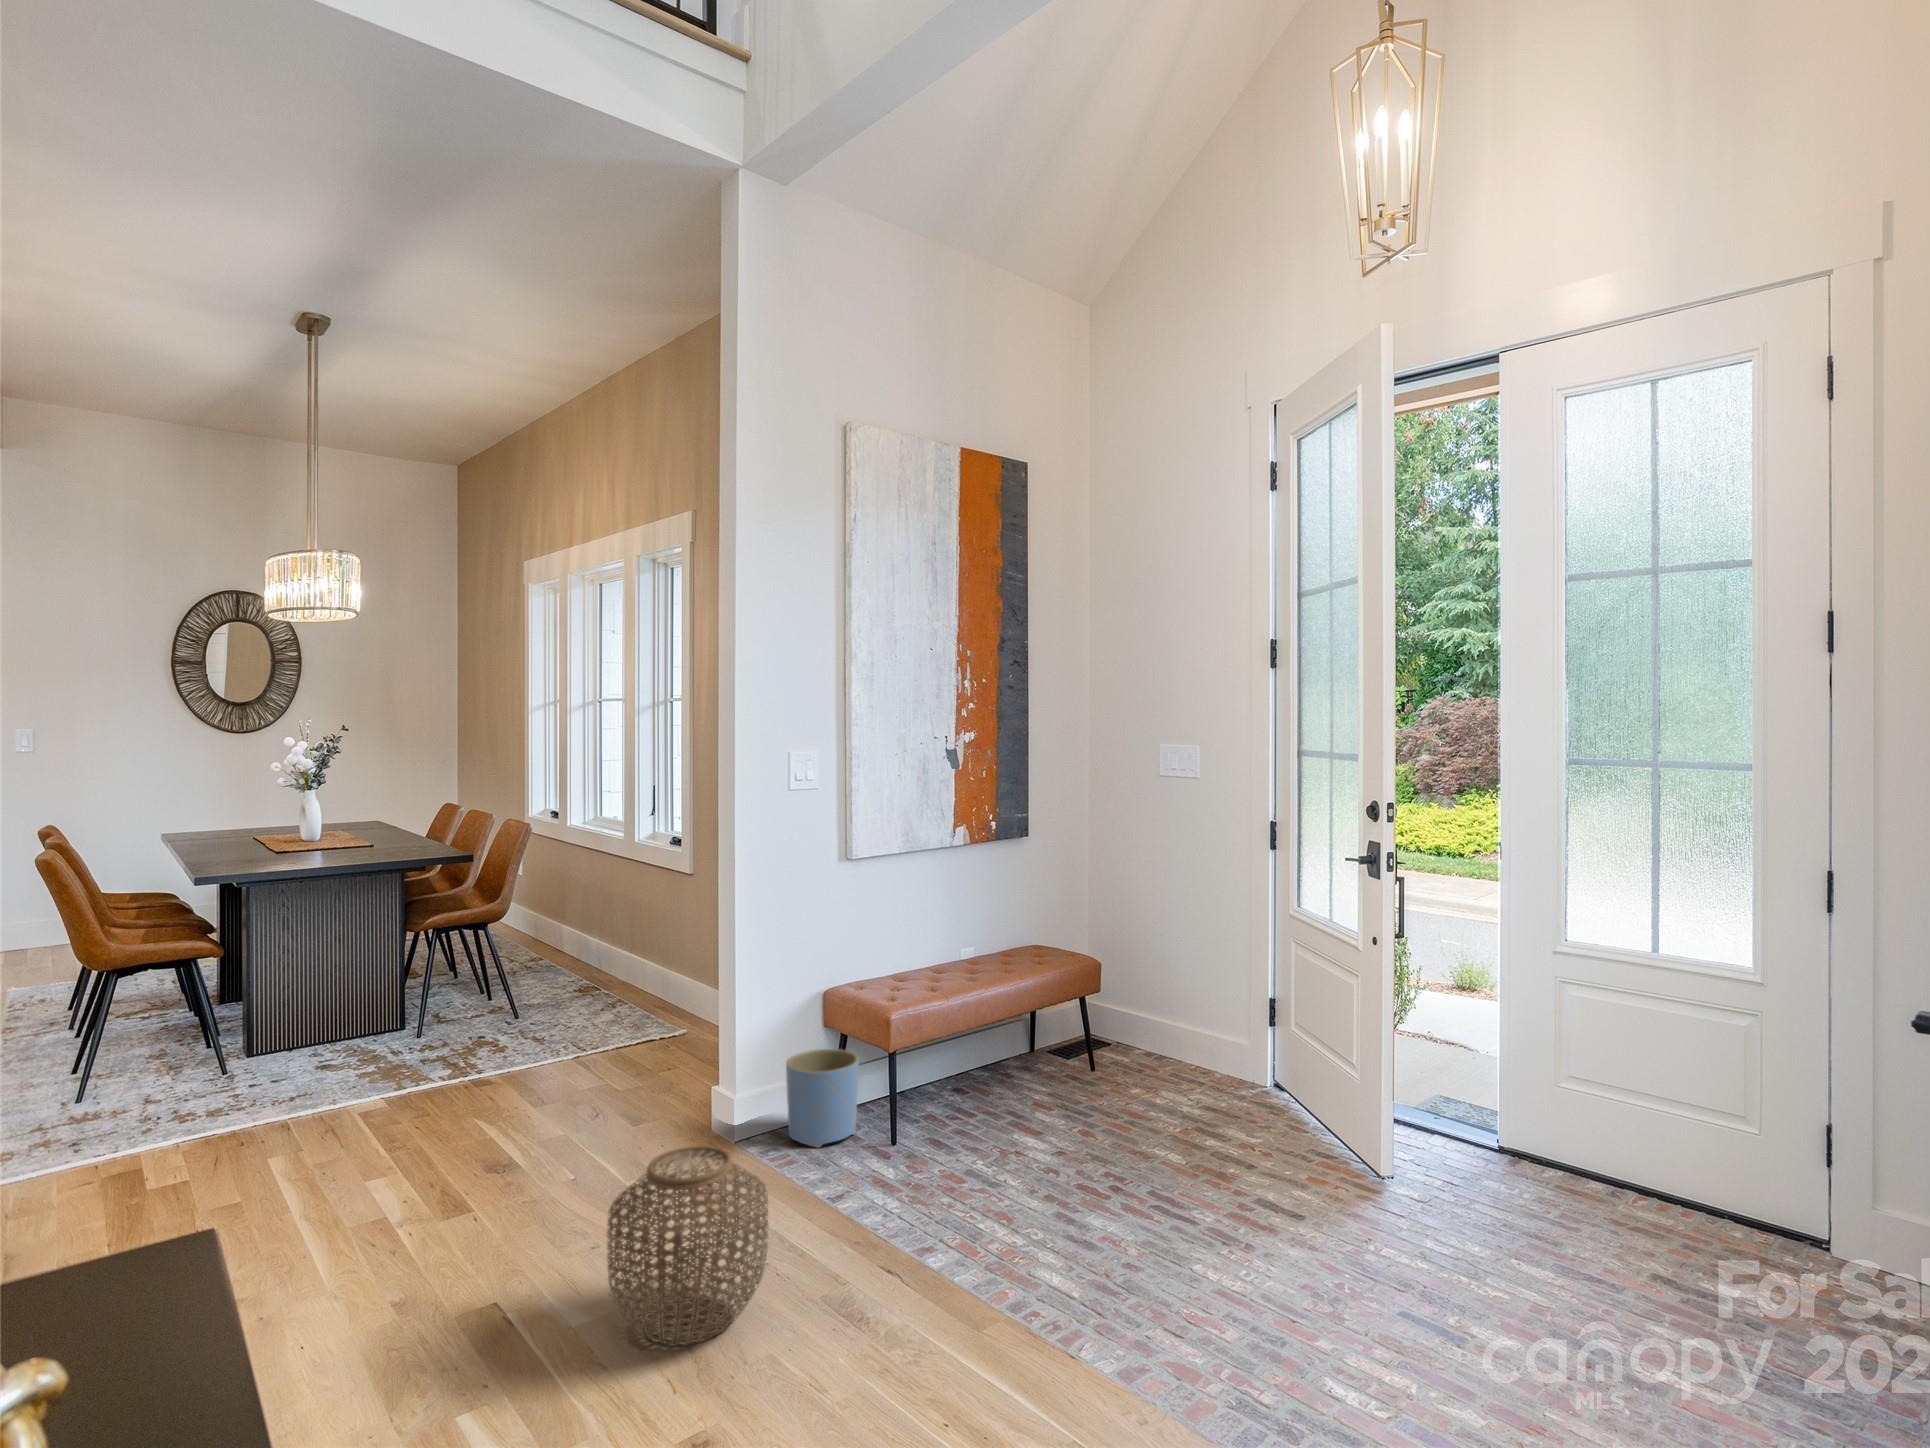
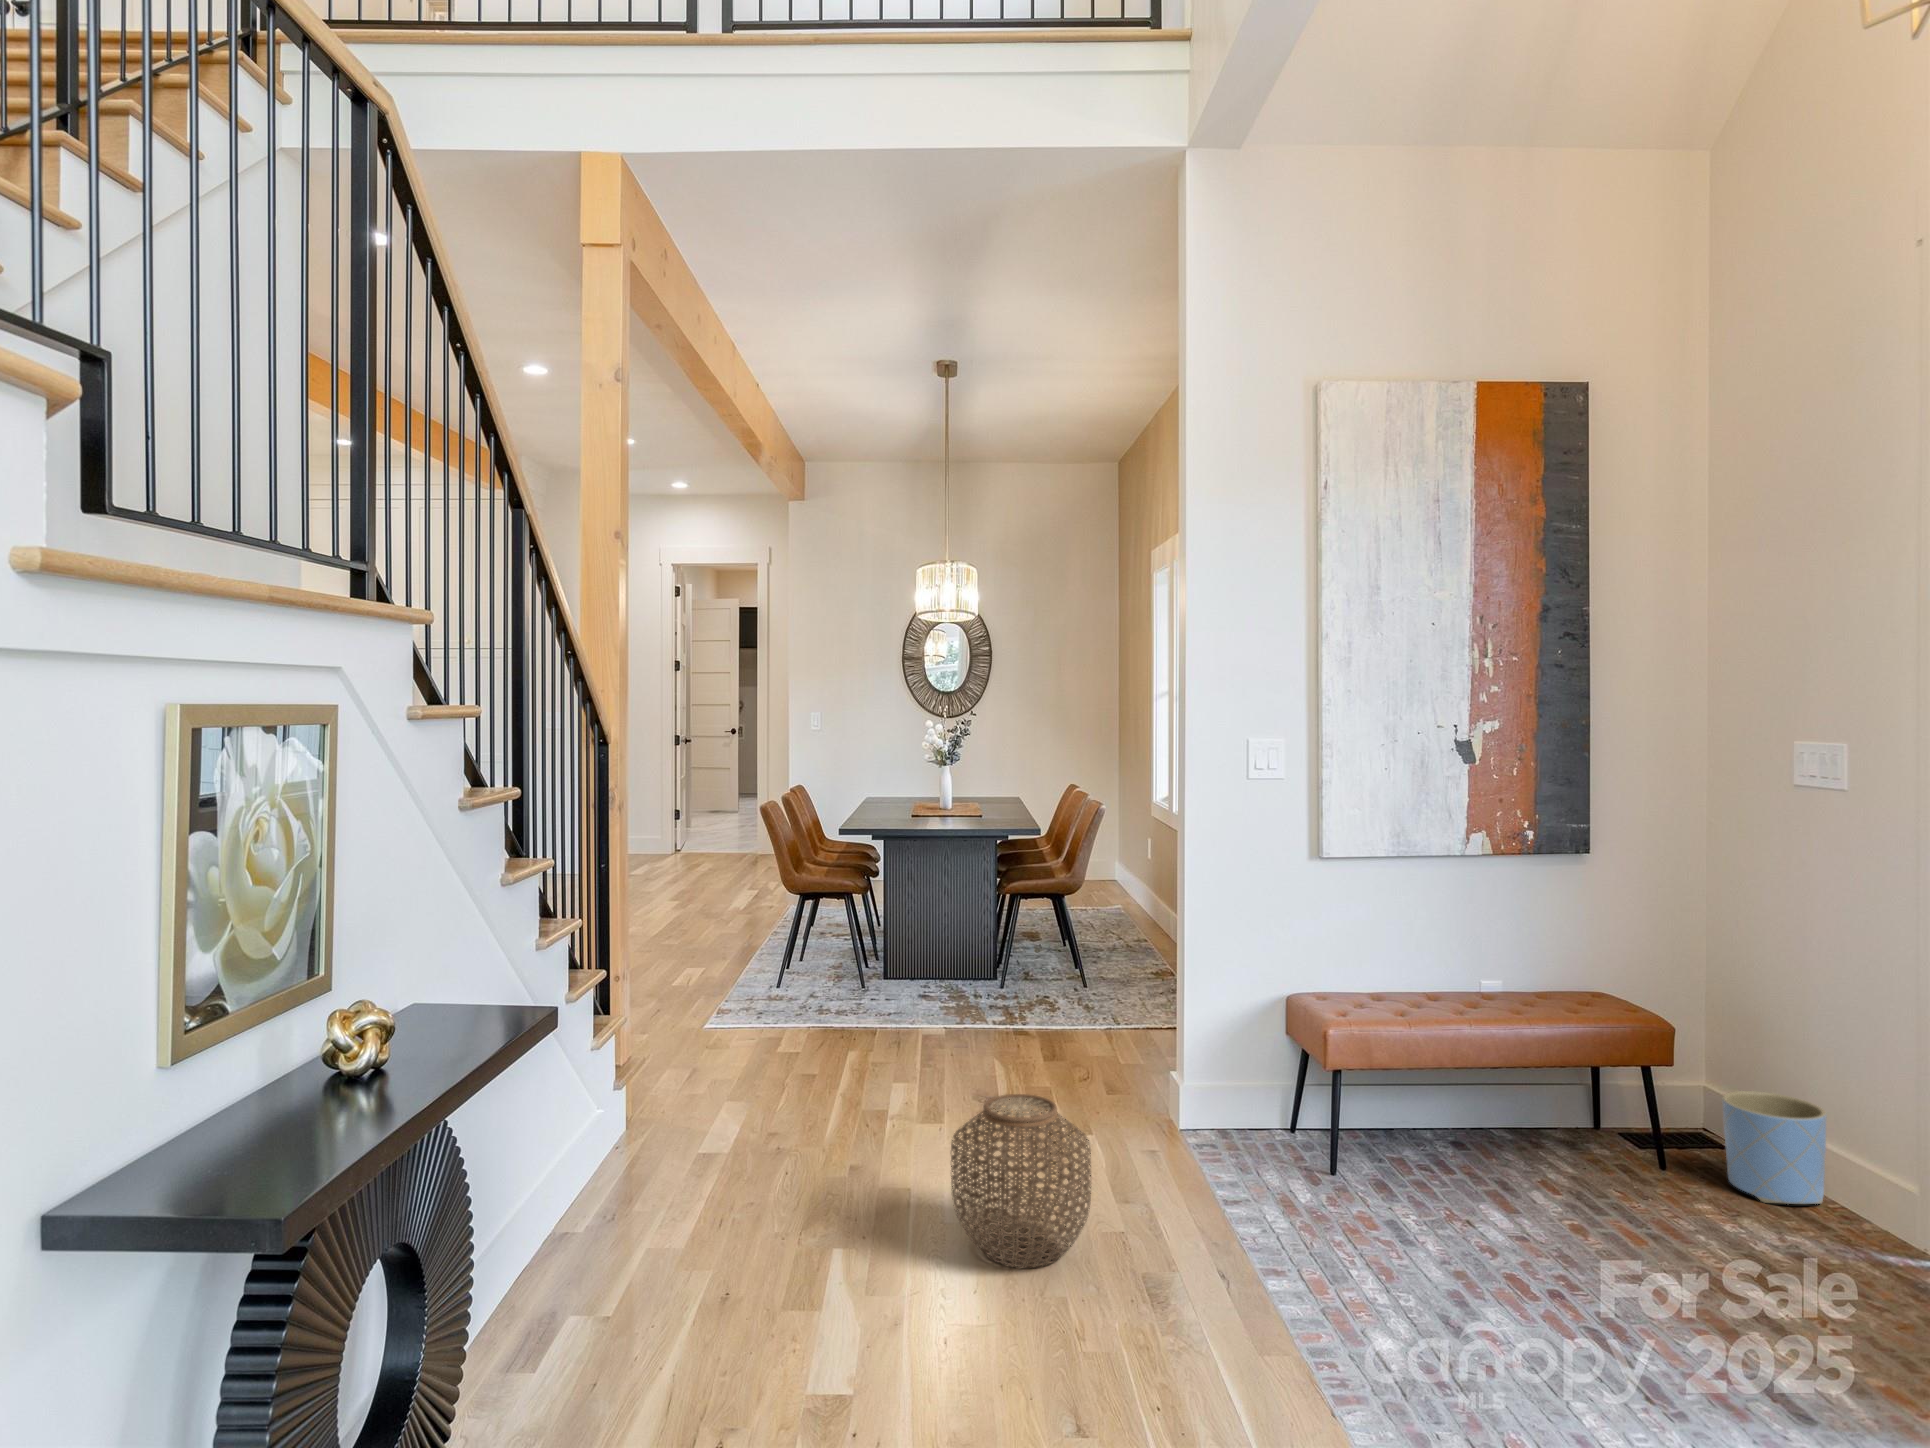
planter: present [786,1049,859,1148] -> present [1722,1091,1826,1204]

